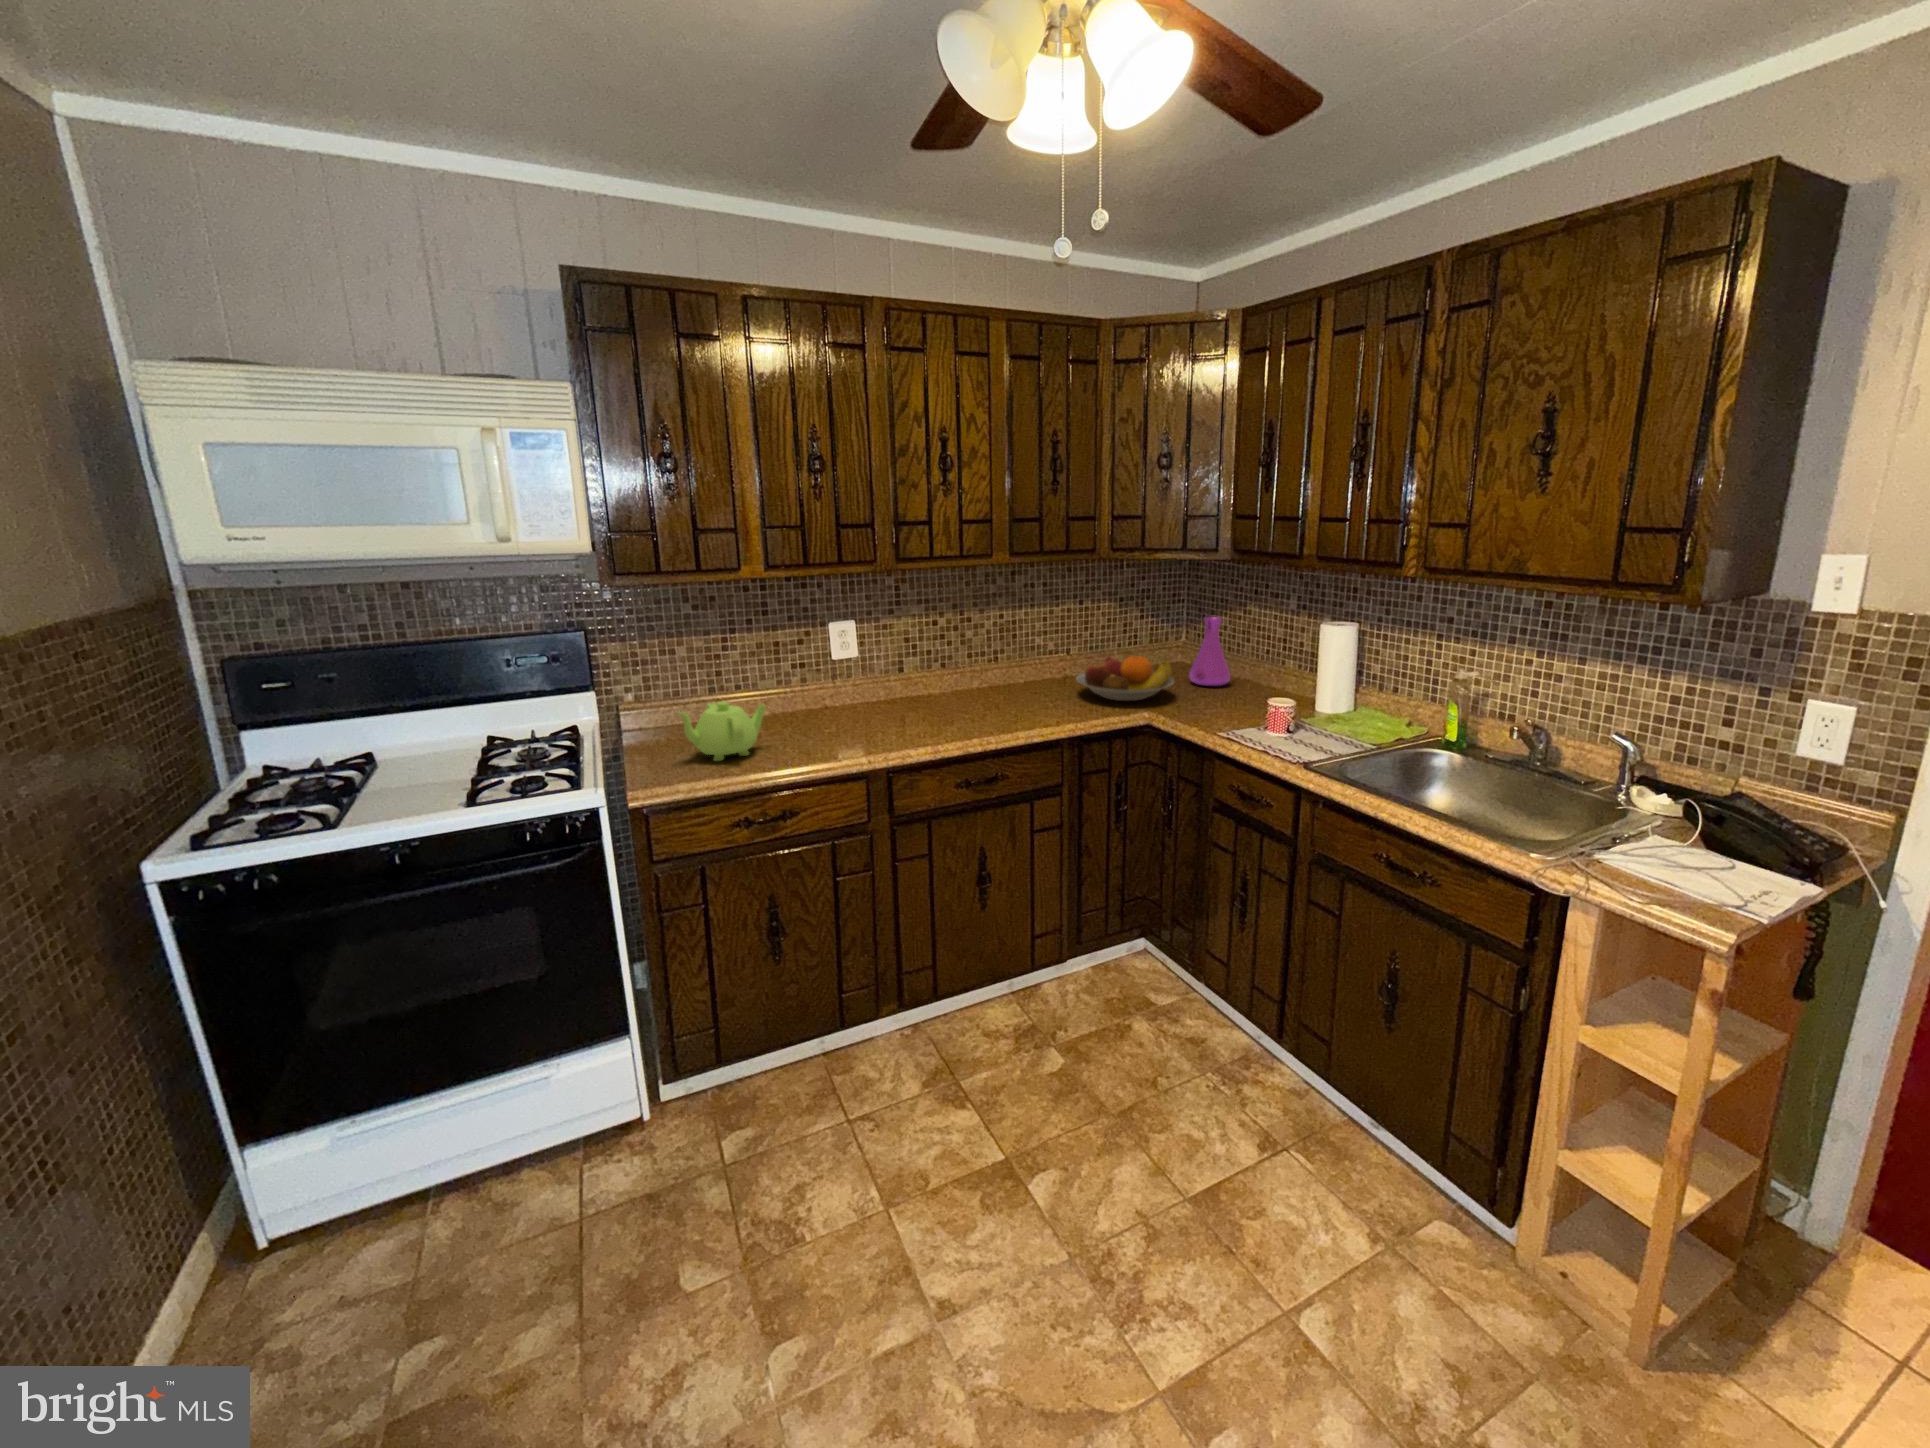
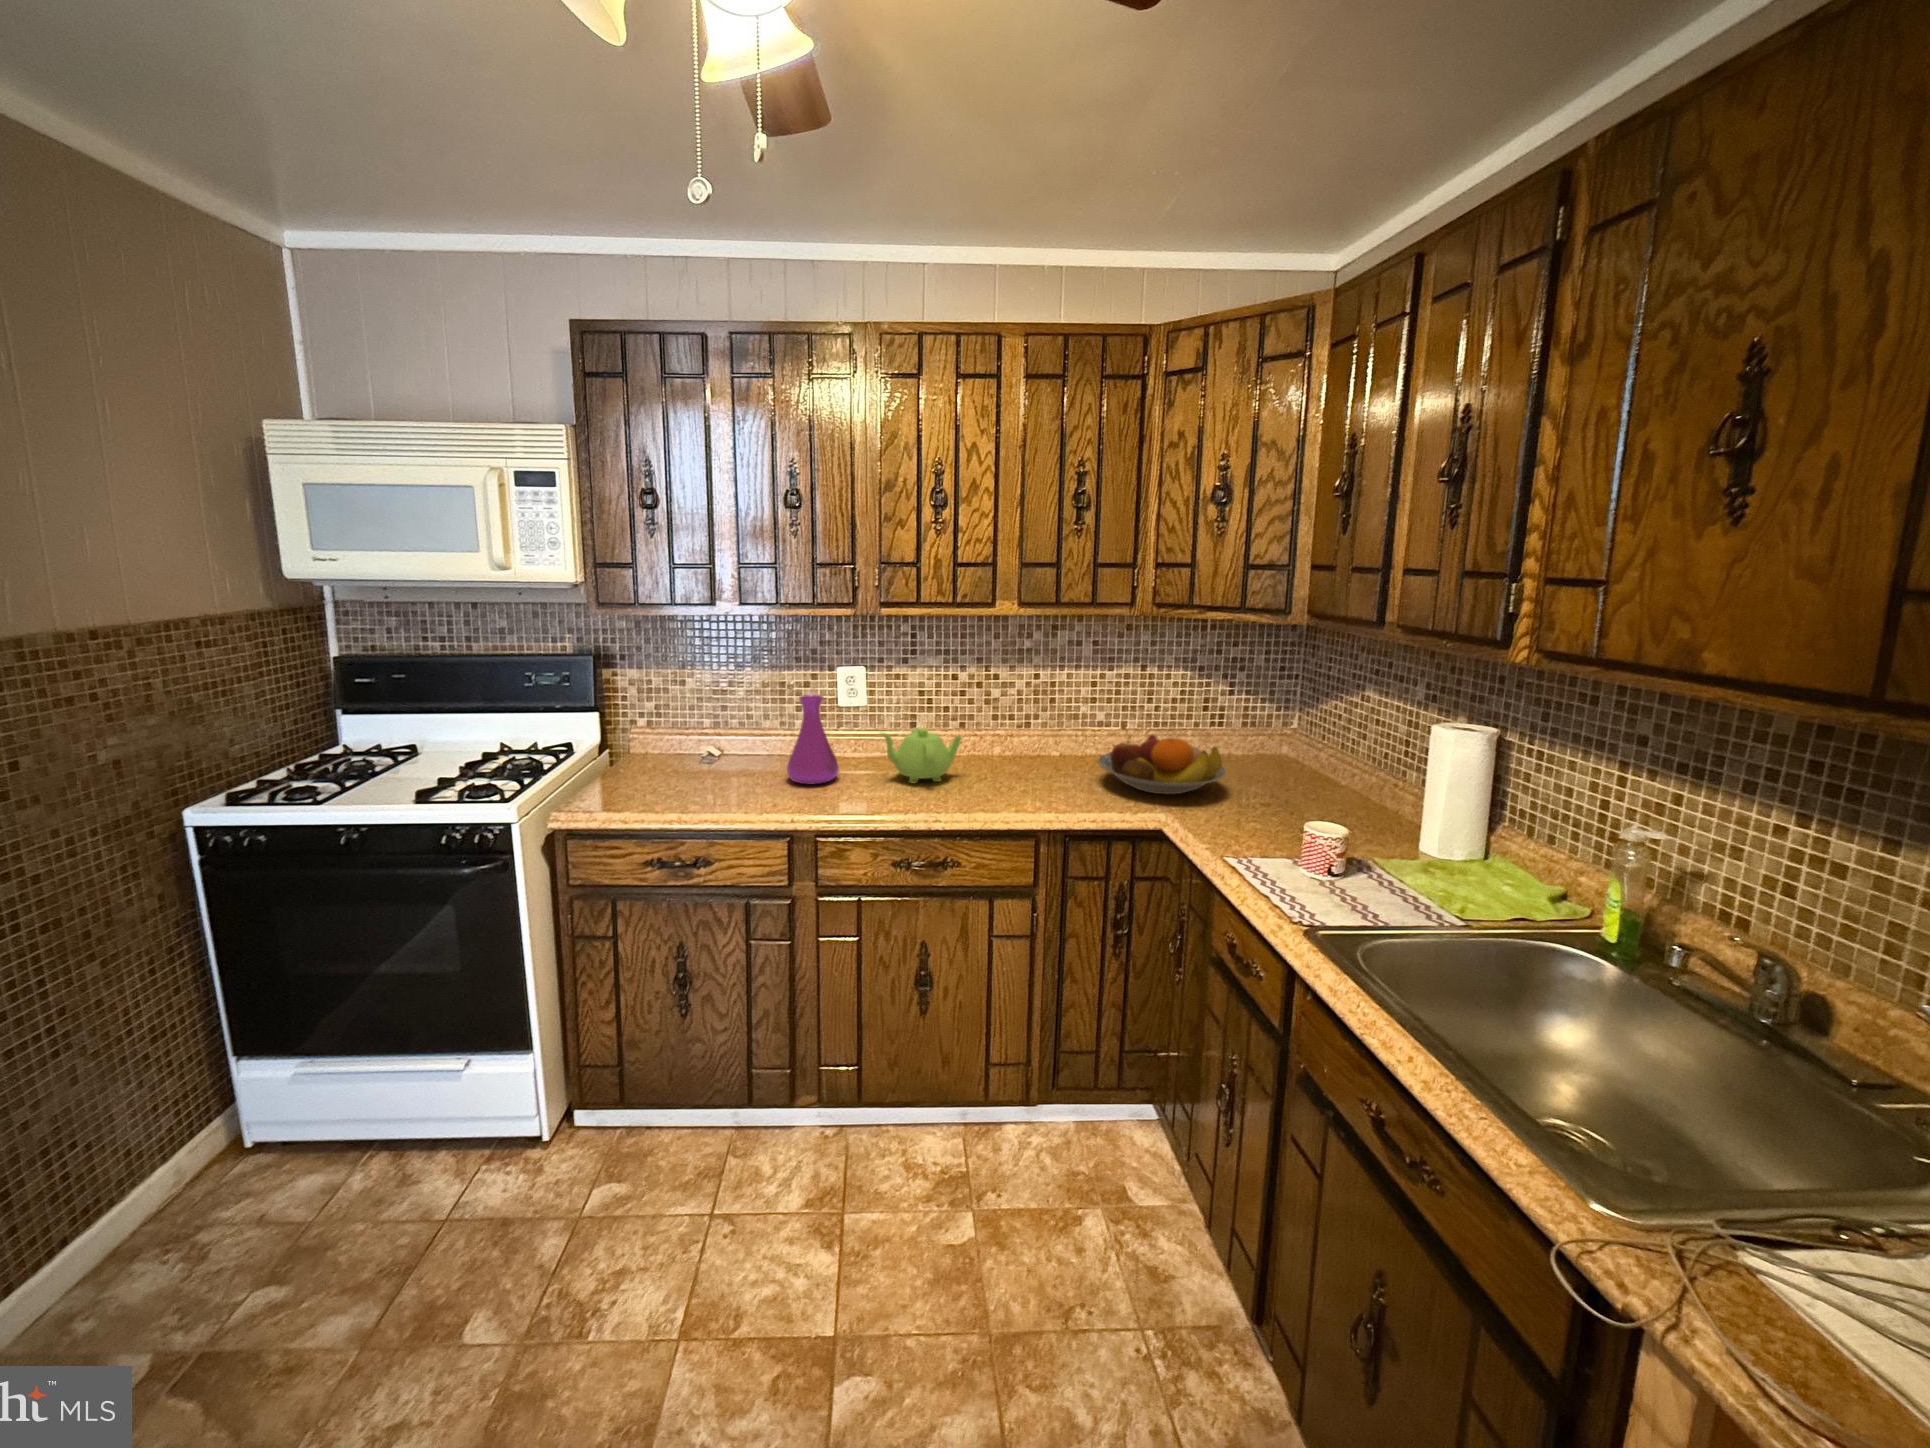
vase: present [1189,617,1230,686] -> present [787,695,839,784]
teapot: present [678,702,766,761] -> present [882,728,962,783]

